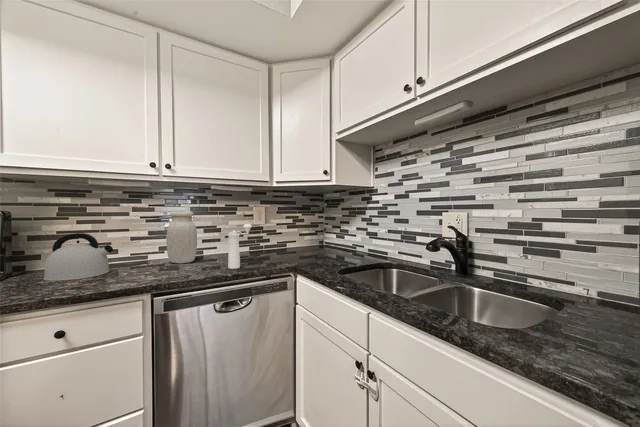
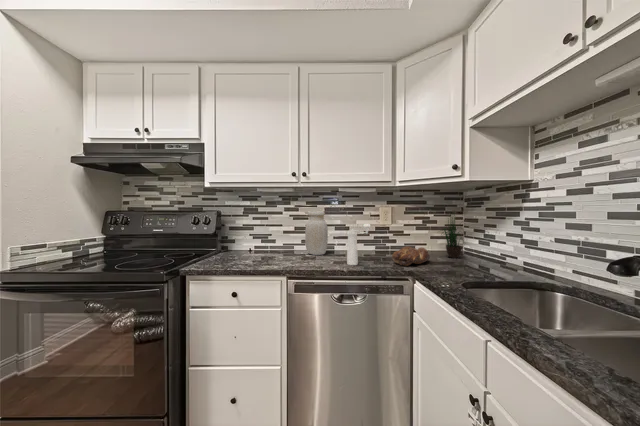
potted plant: none [306,204,330,251] -> present [444,217,461,258]
kettle: present [43,233,113,281] -> none [233,226,270,258]
bread loaf: none [273,244,304,263] -> present [392,246,430,266]

